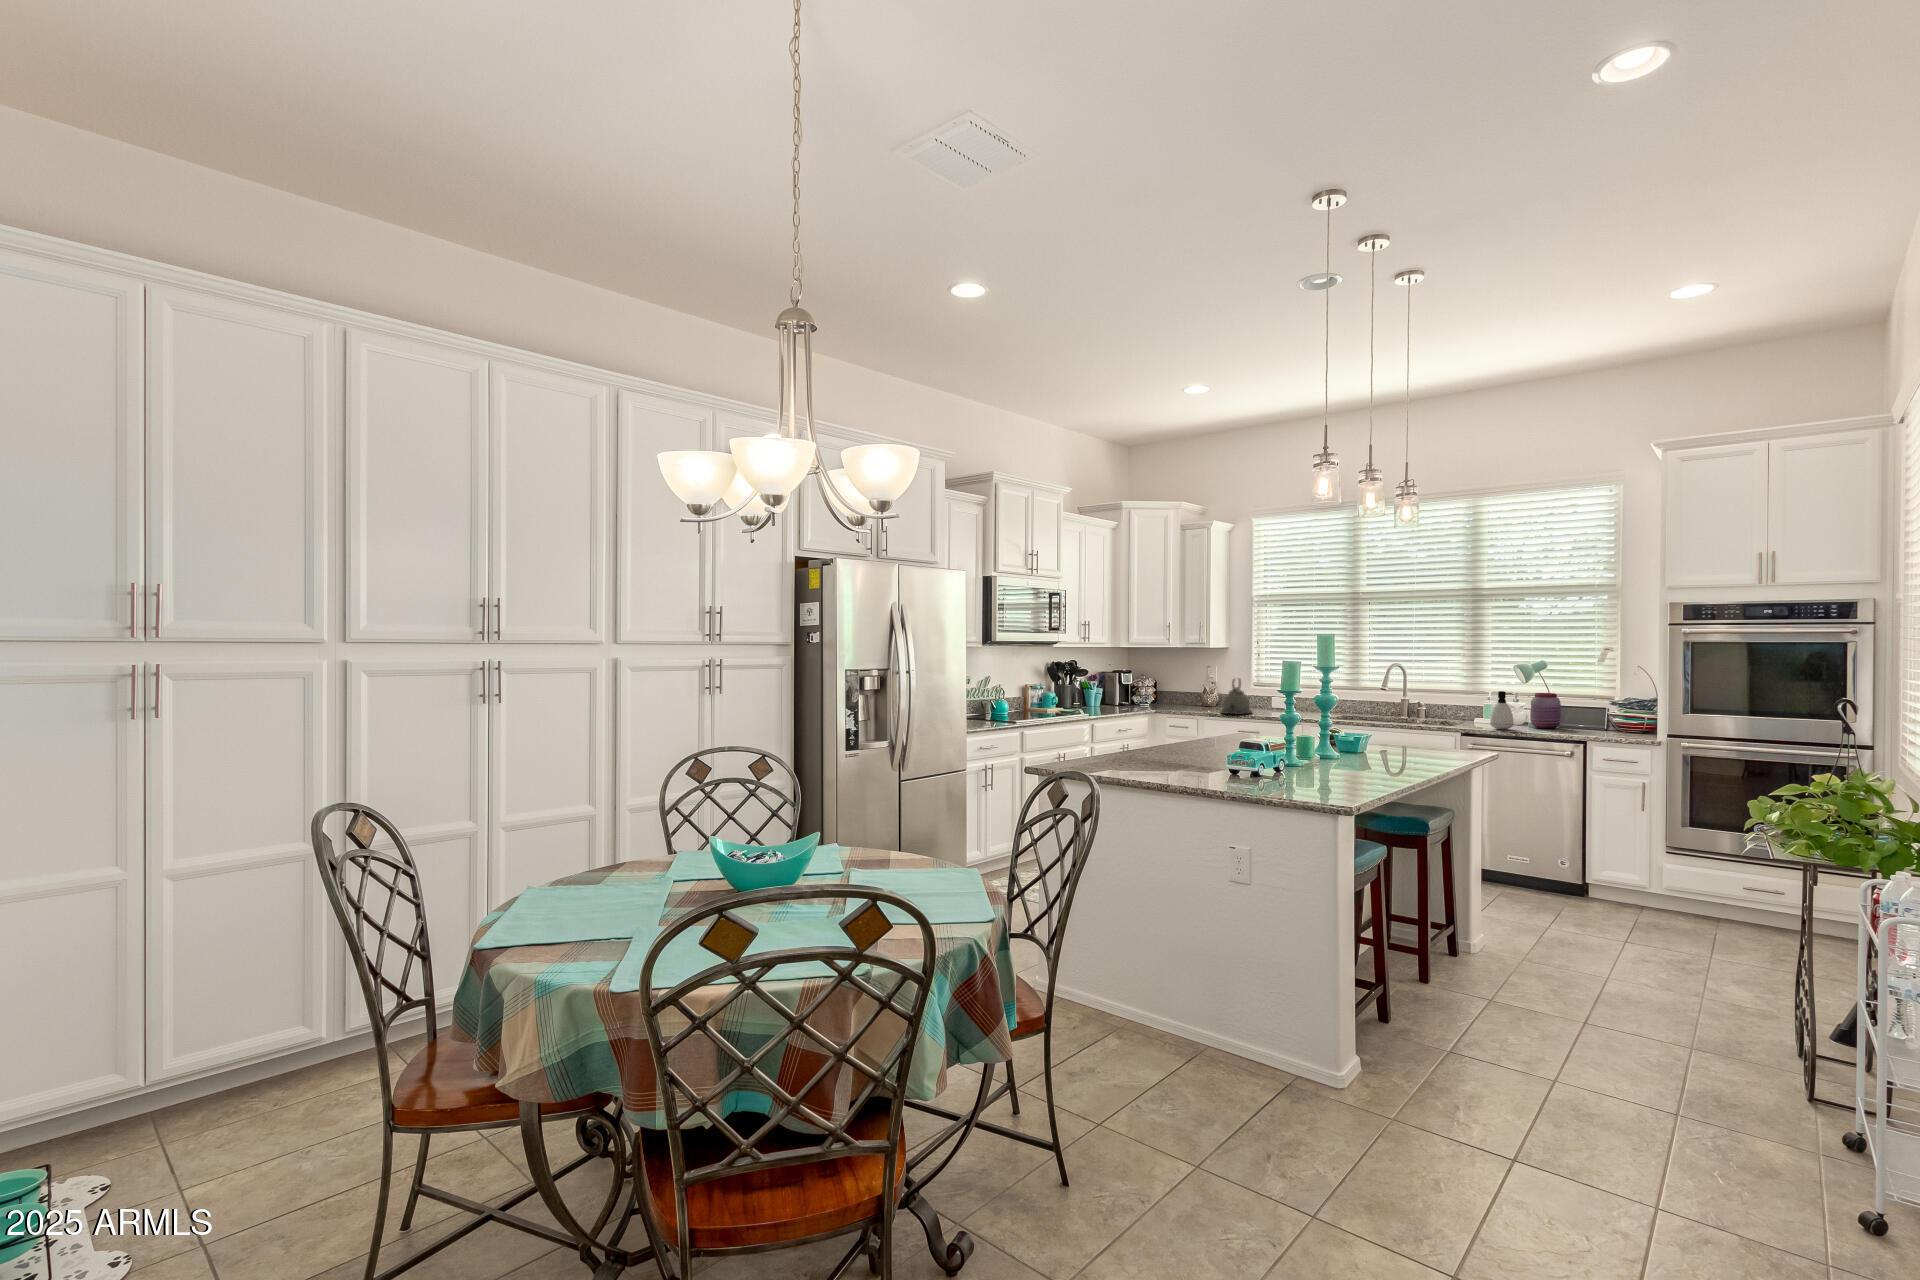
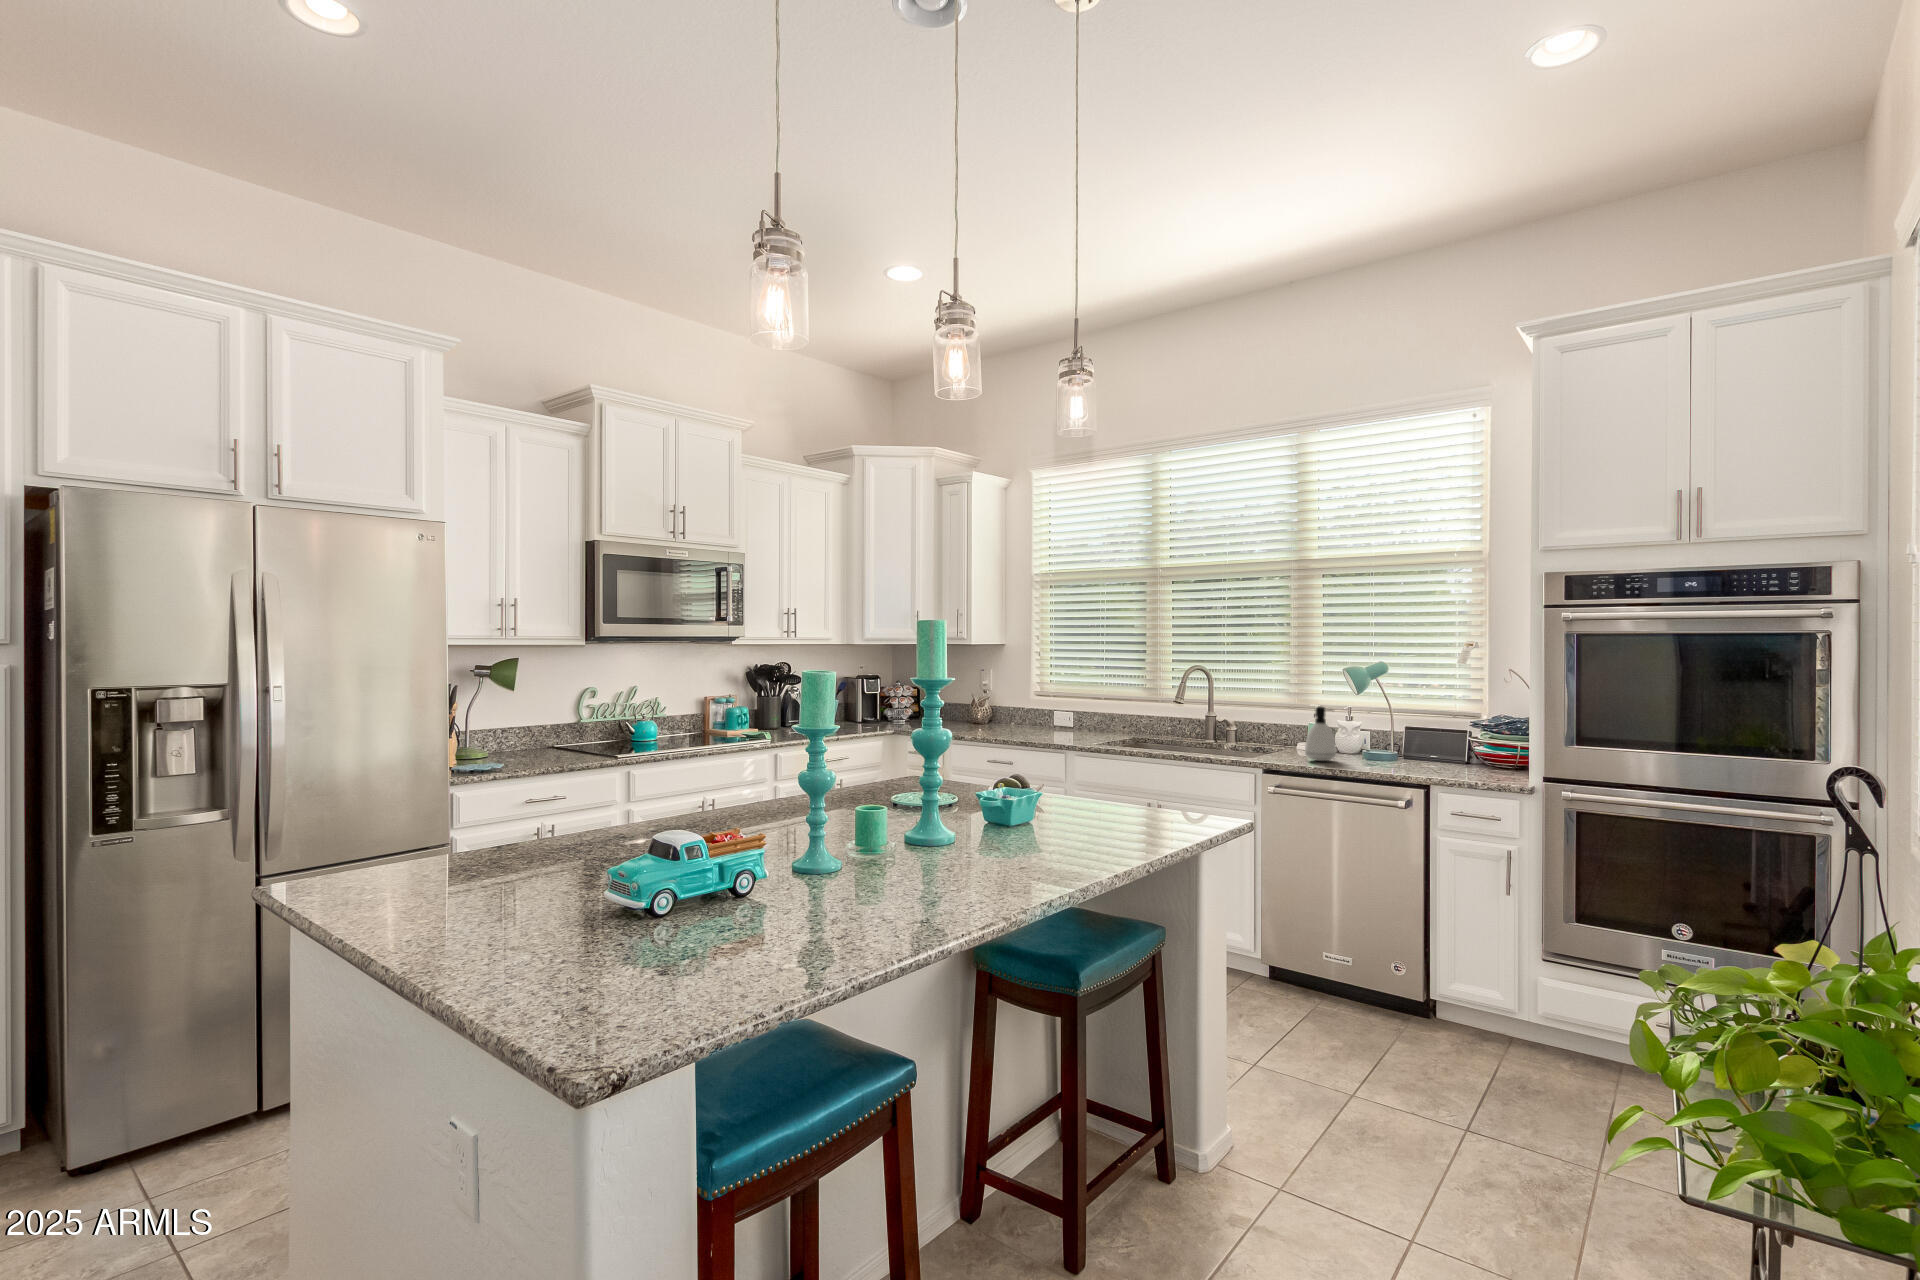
kettle: present [1221,679,1252,714] -> none [986,685,1026,734]
jar: present [1531,693,1561,729] -> none [1363,708,1403,760]

